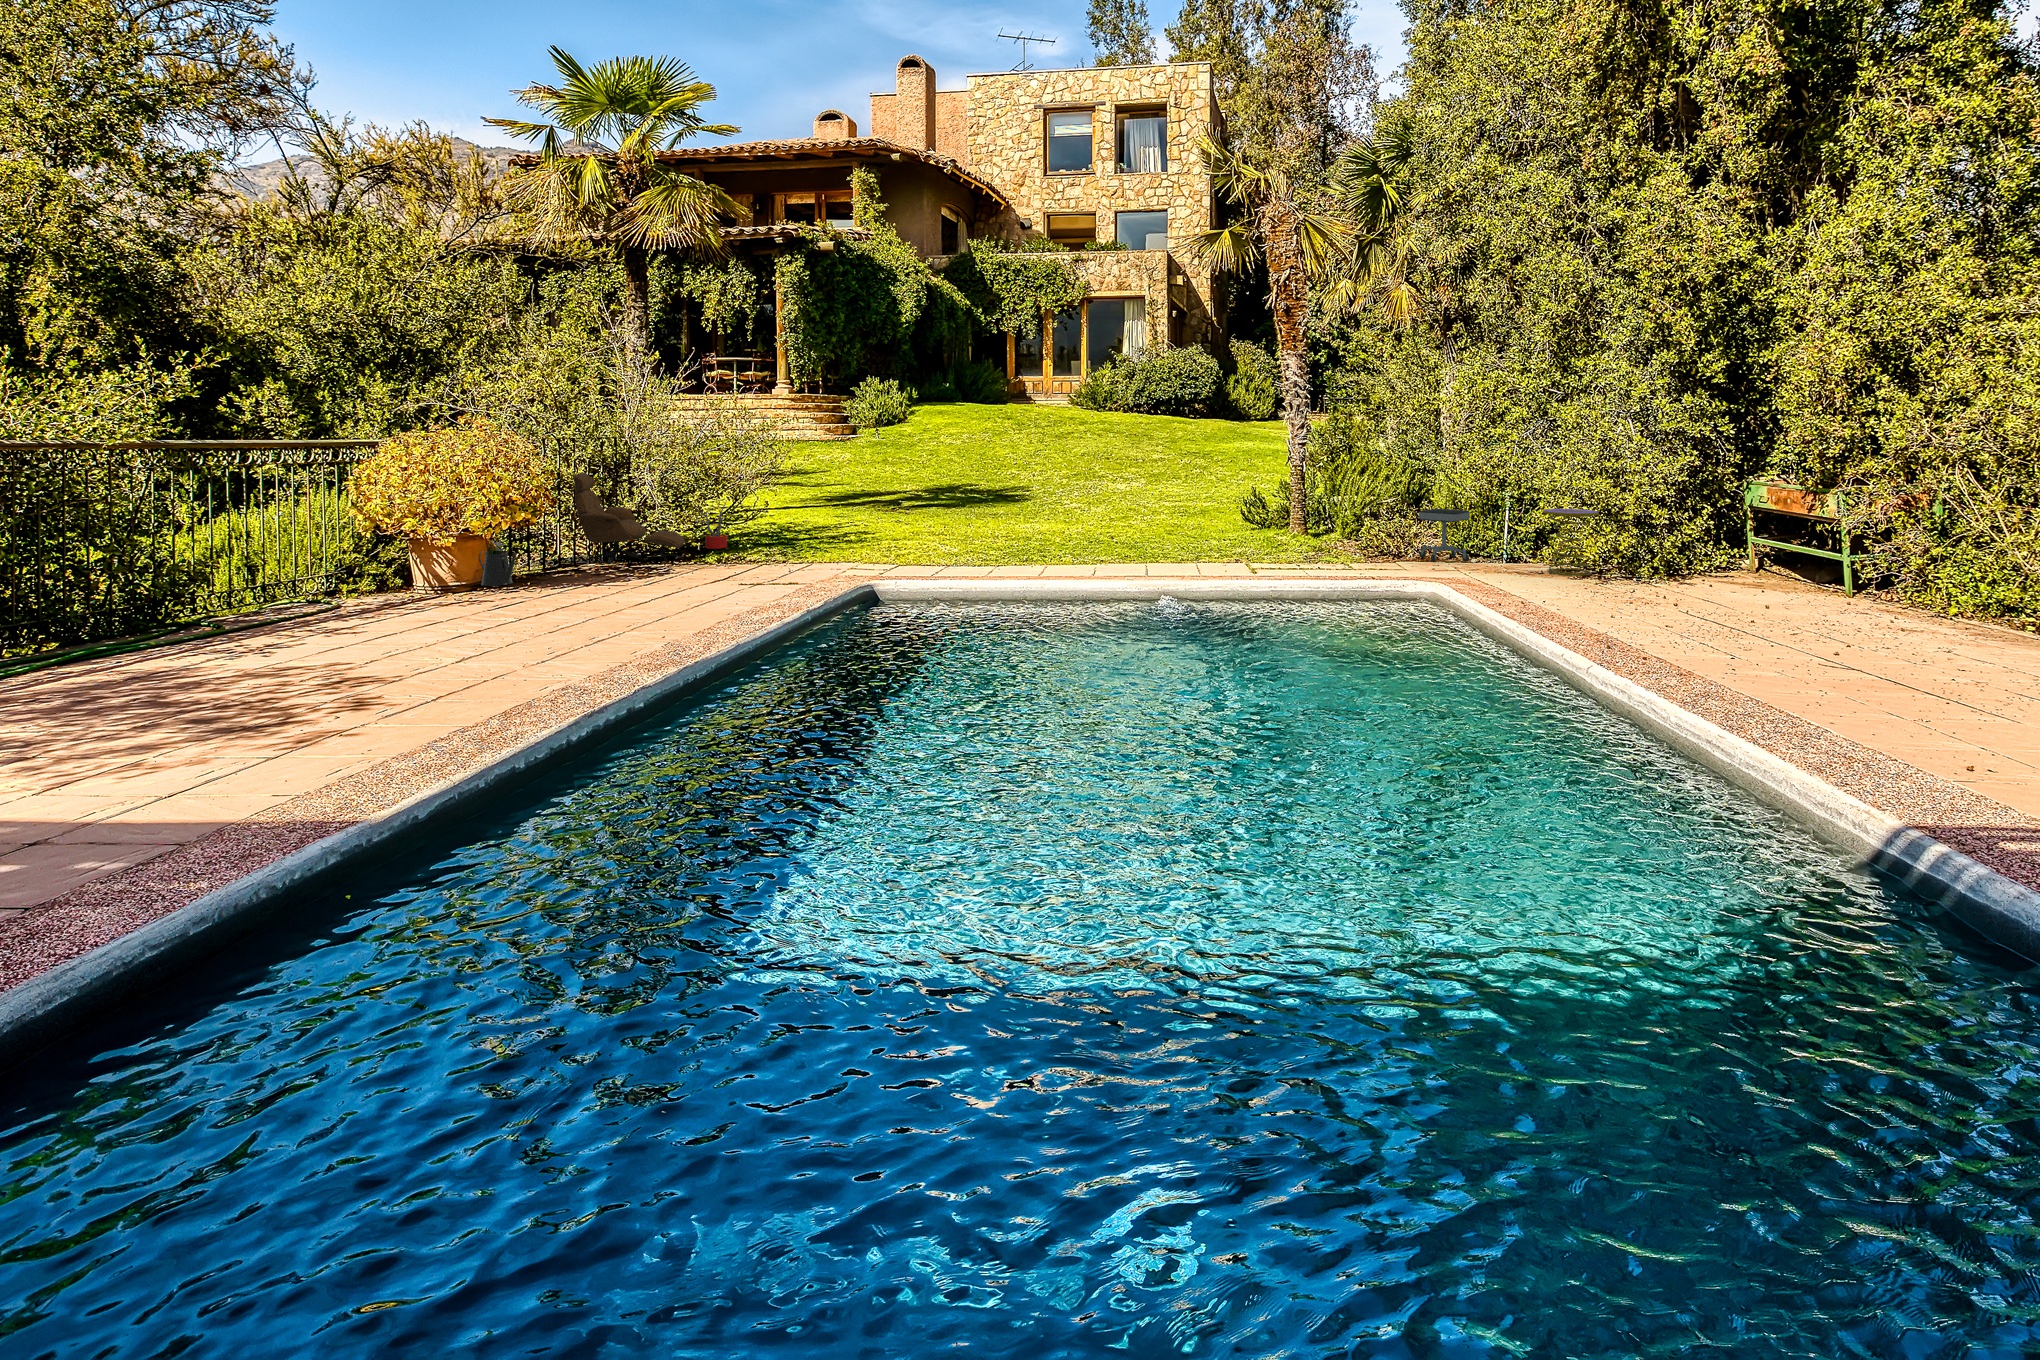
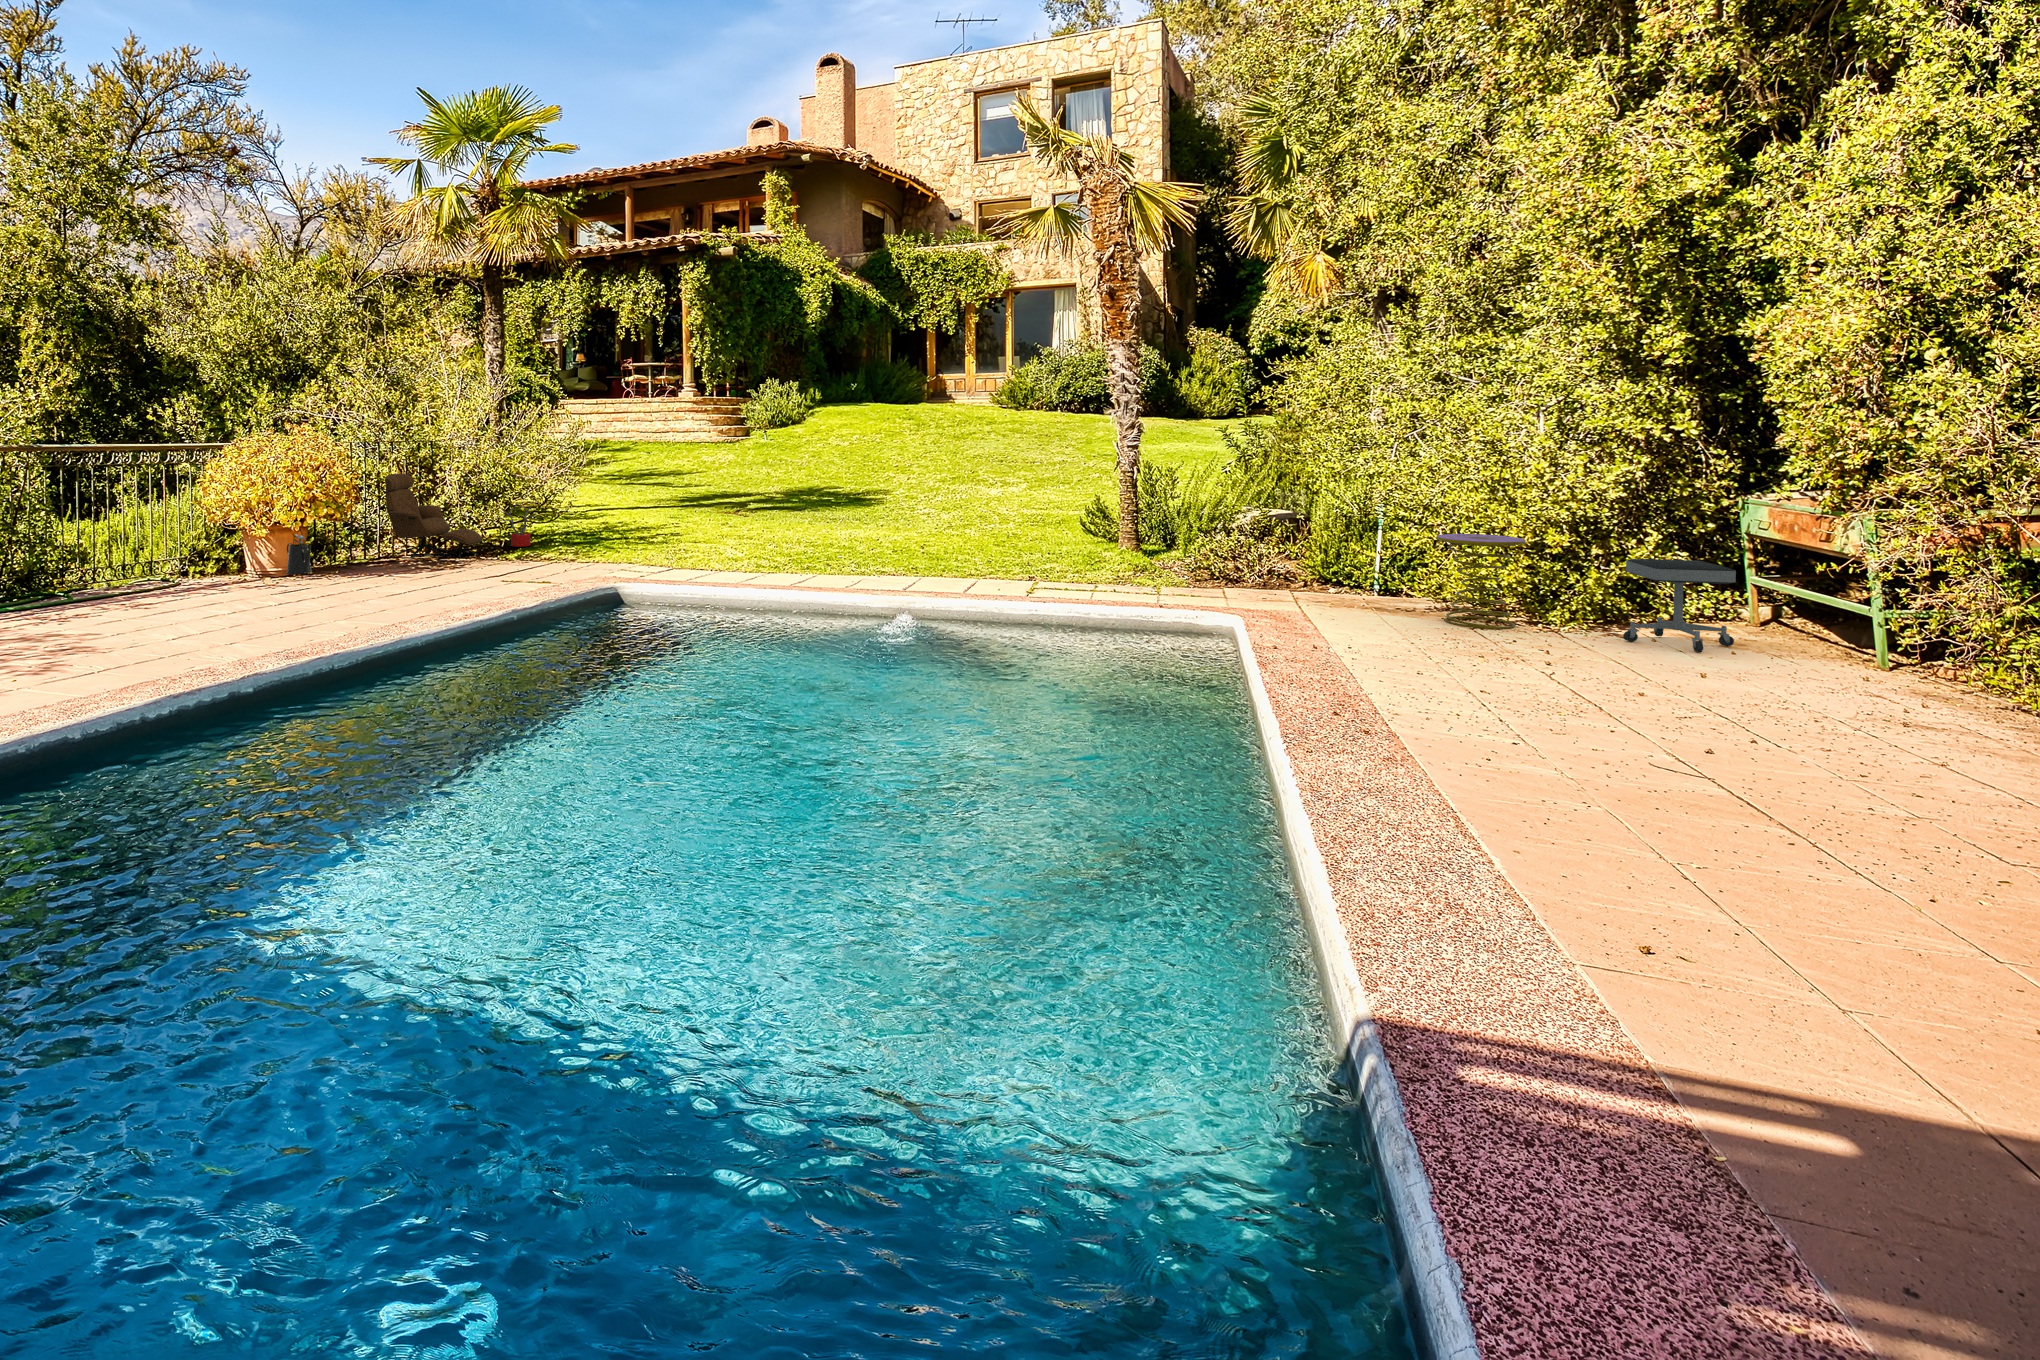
stool: present [1419,509,1470,562] -> present [1623,559,1736,652]

